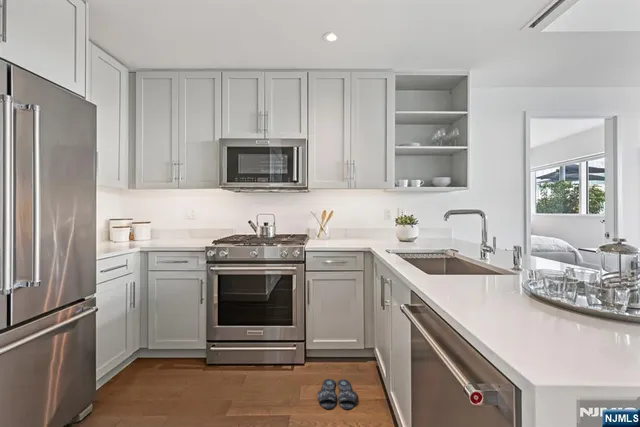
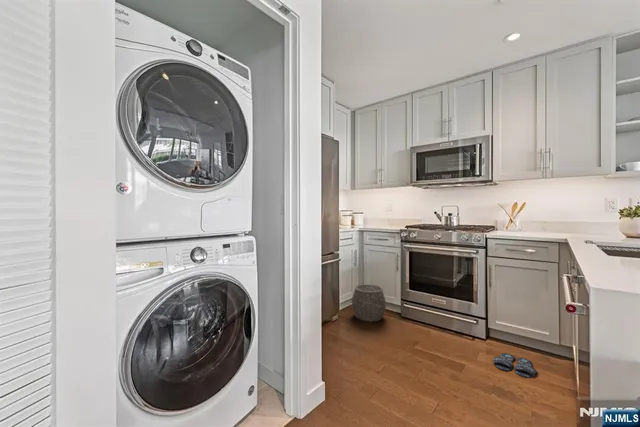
woven basket: none [124,329,184,394] -> present [352,284,386,321]

